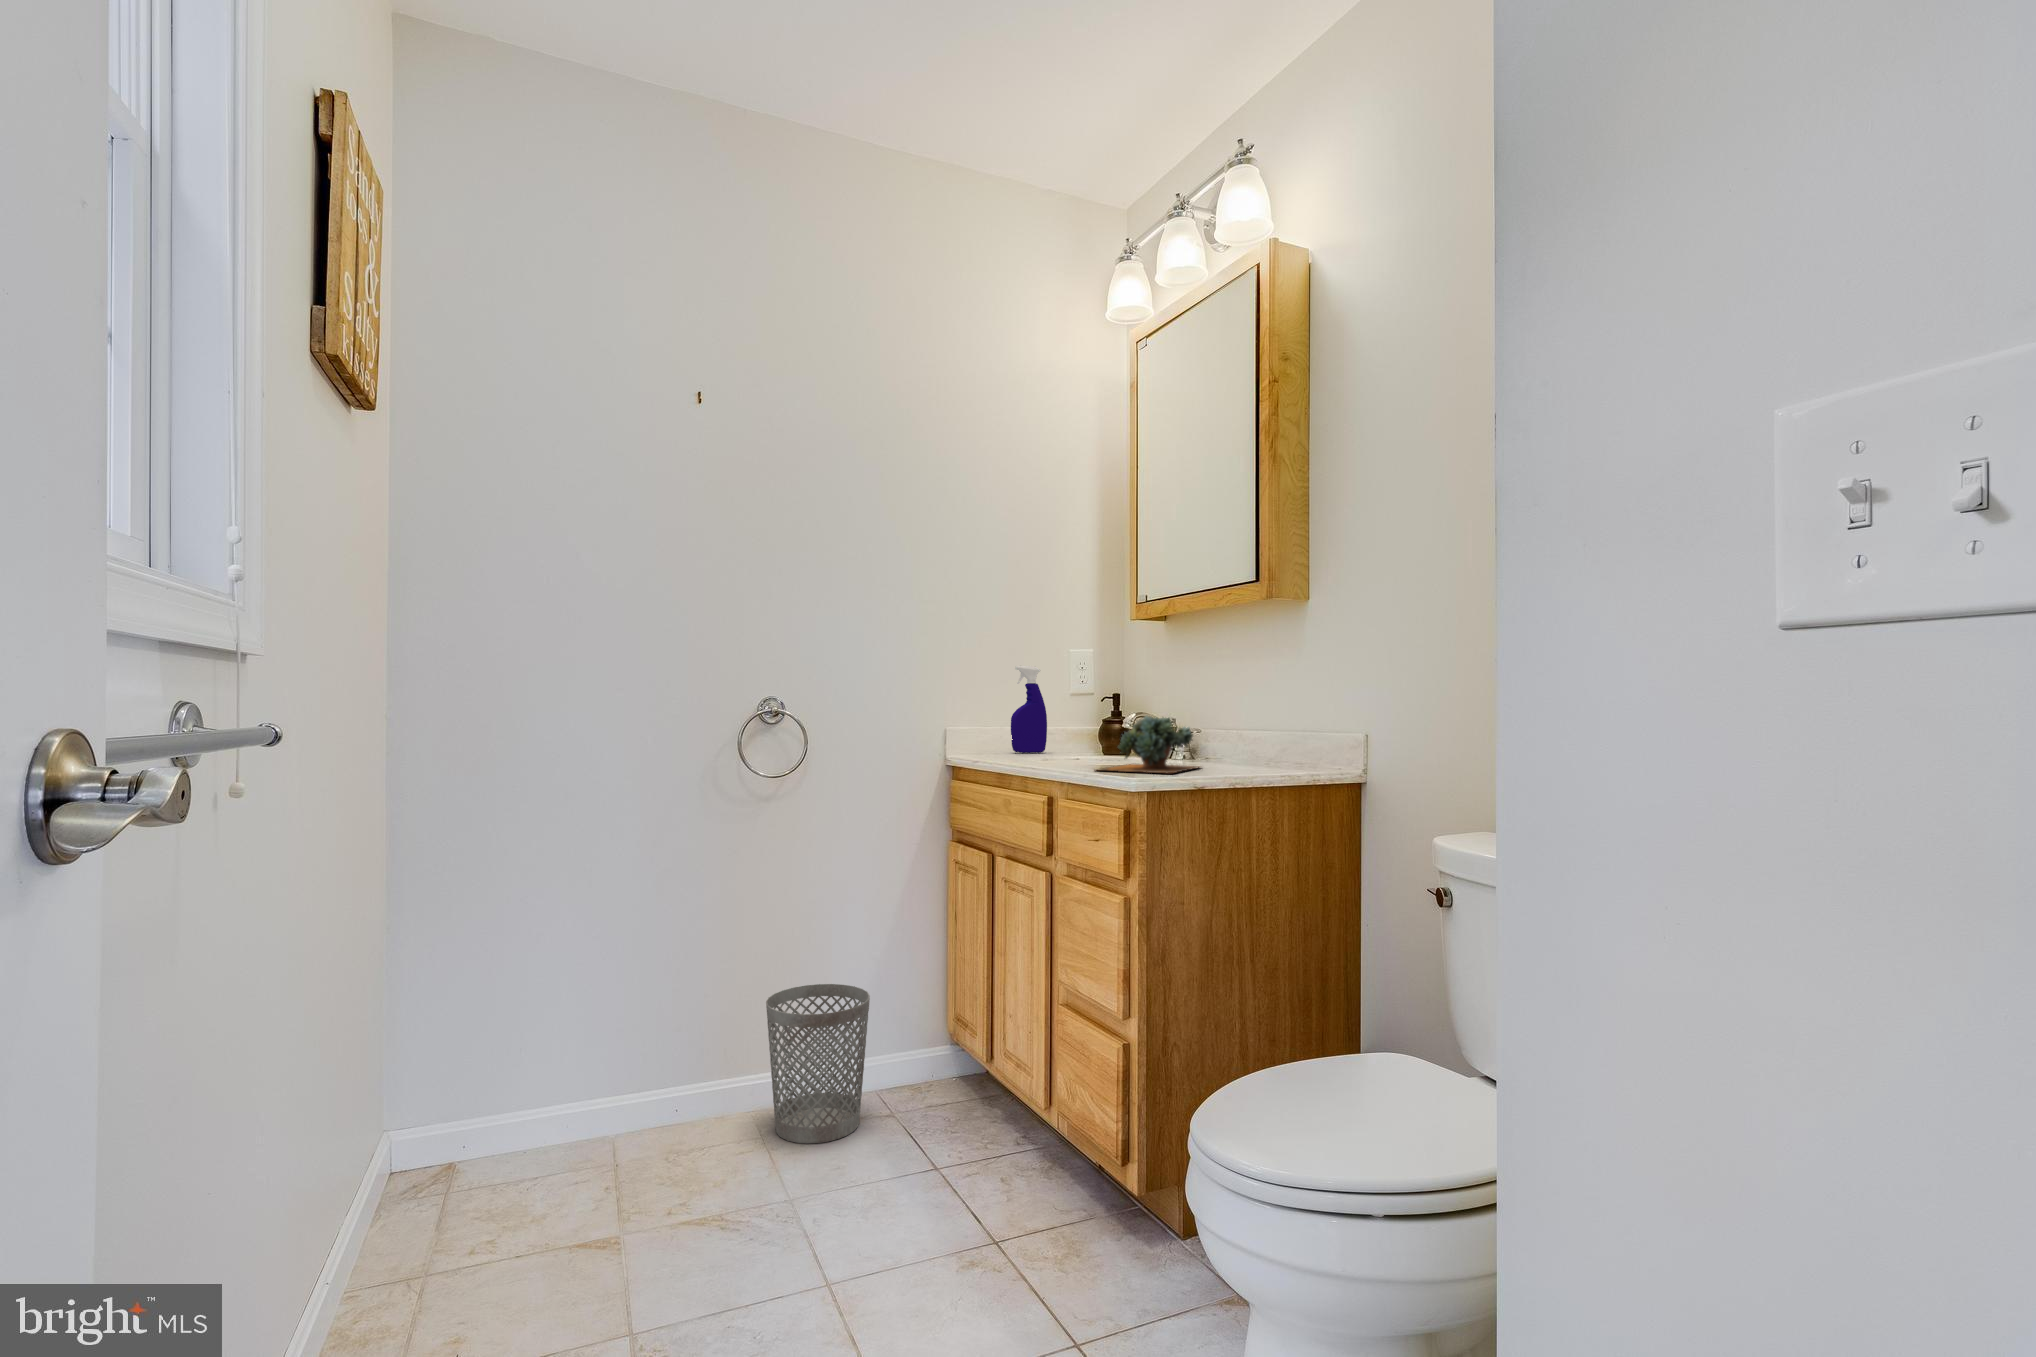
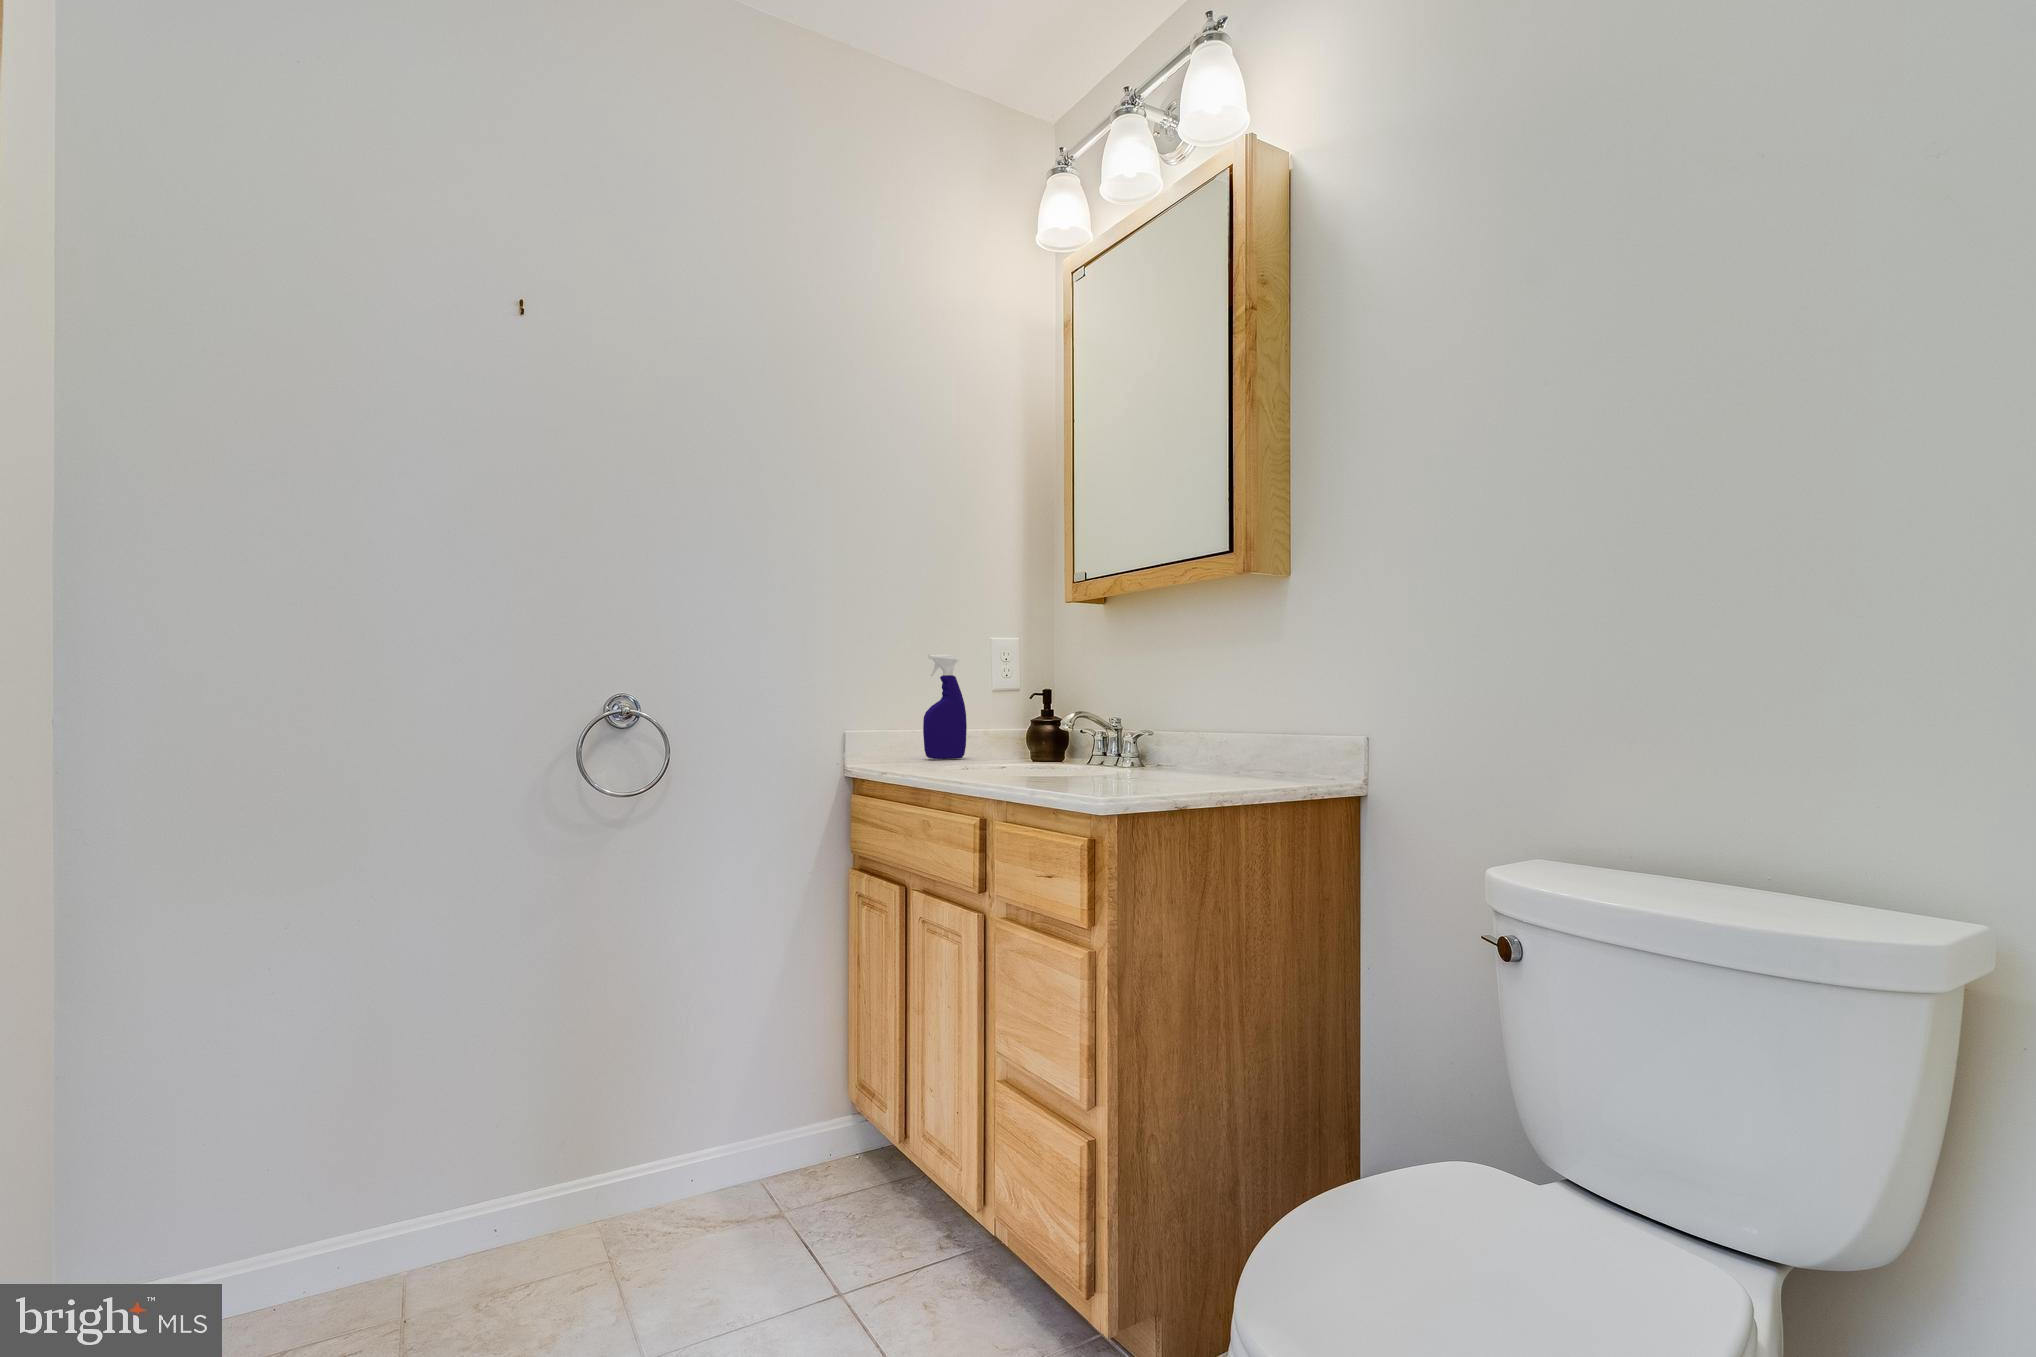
succulent plant: present [1096,716,1199,773] -> none [1037,714,1167,787]
wastebasket: present [766,984,870,1144] -> none [614,1054,751,1267]

